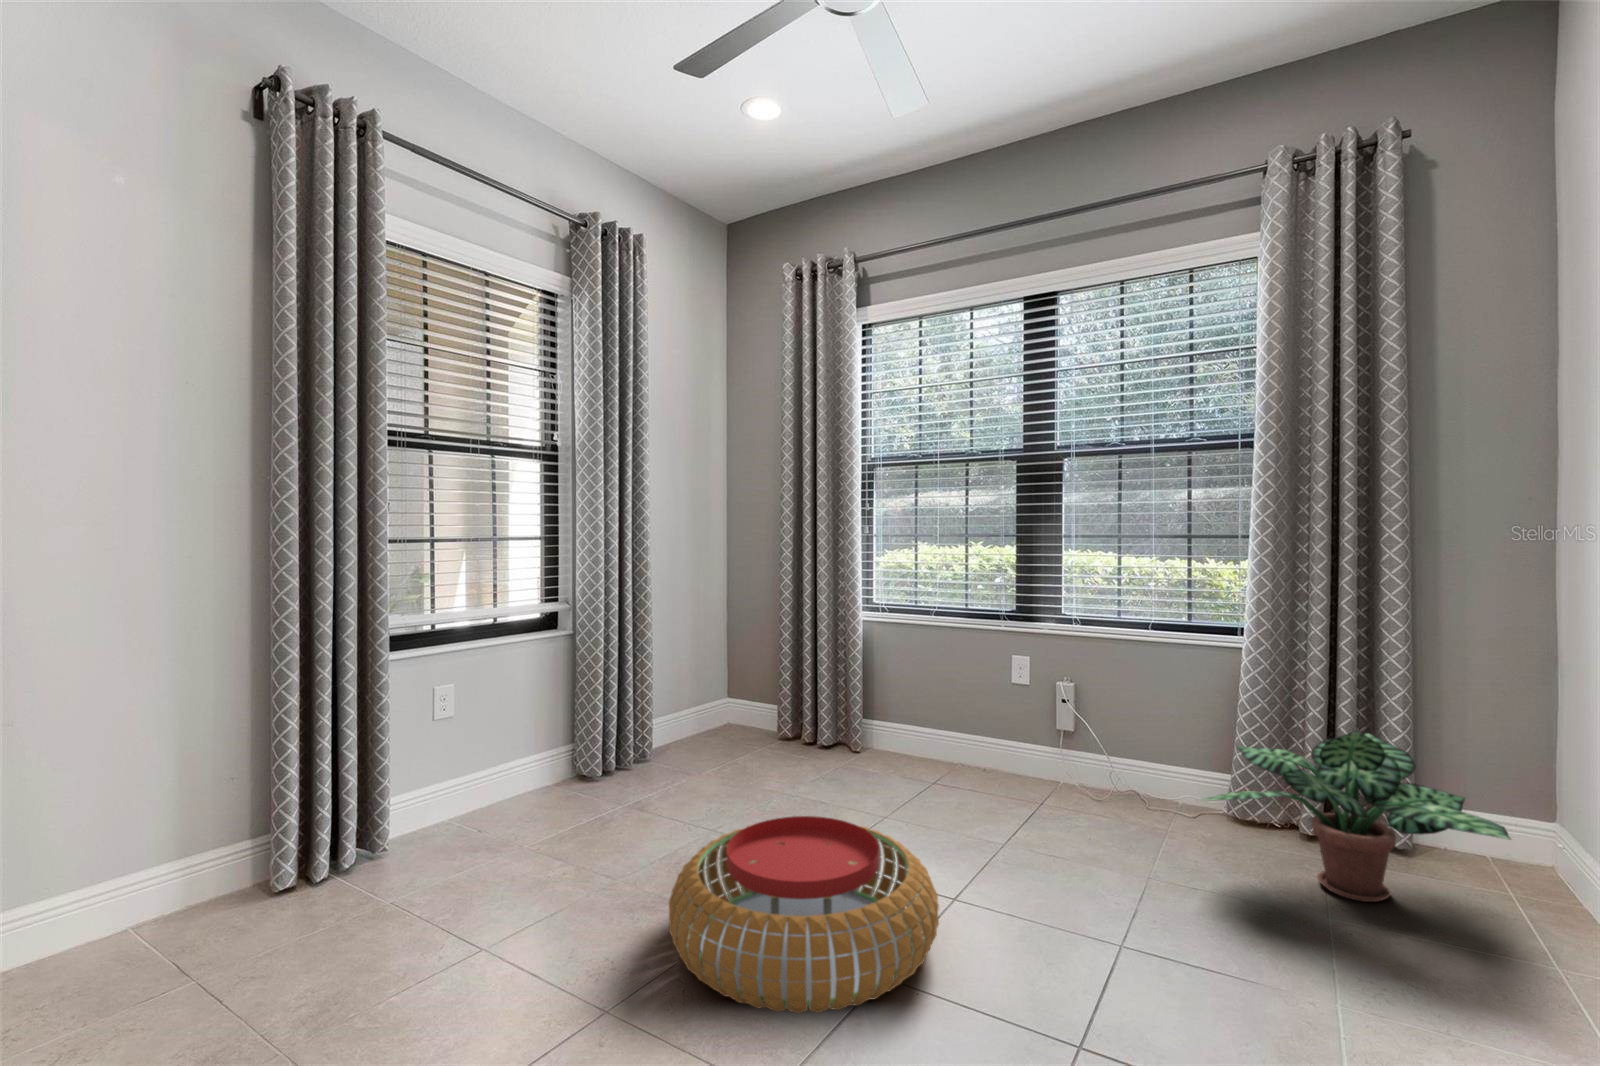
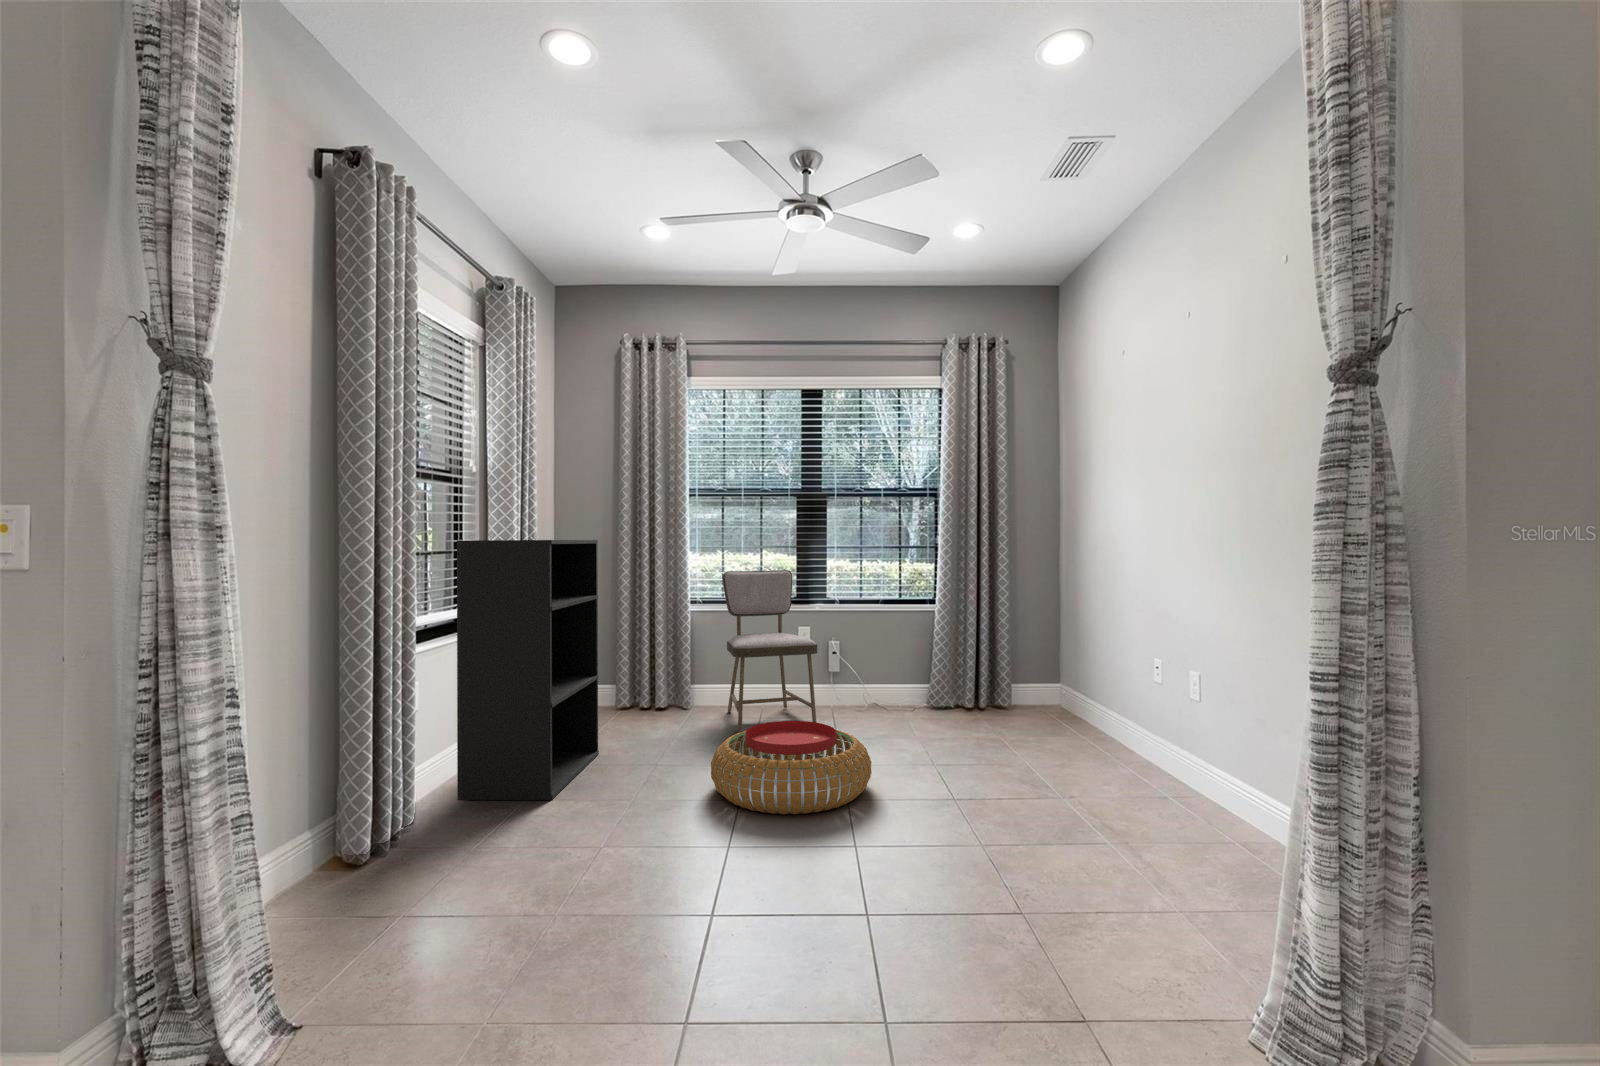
bookshelf: none [453,527,673,864] -> present [457,540,599,800]
dining chair: none [867,569,997,816] -> present [722,570,817,733]
potted plant: present [1202,730,1511,902] -> none [939,642,1068,728]

